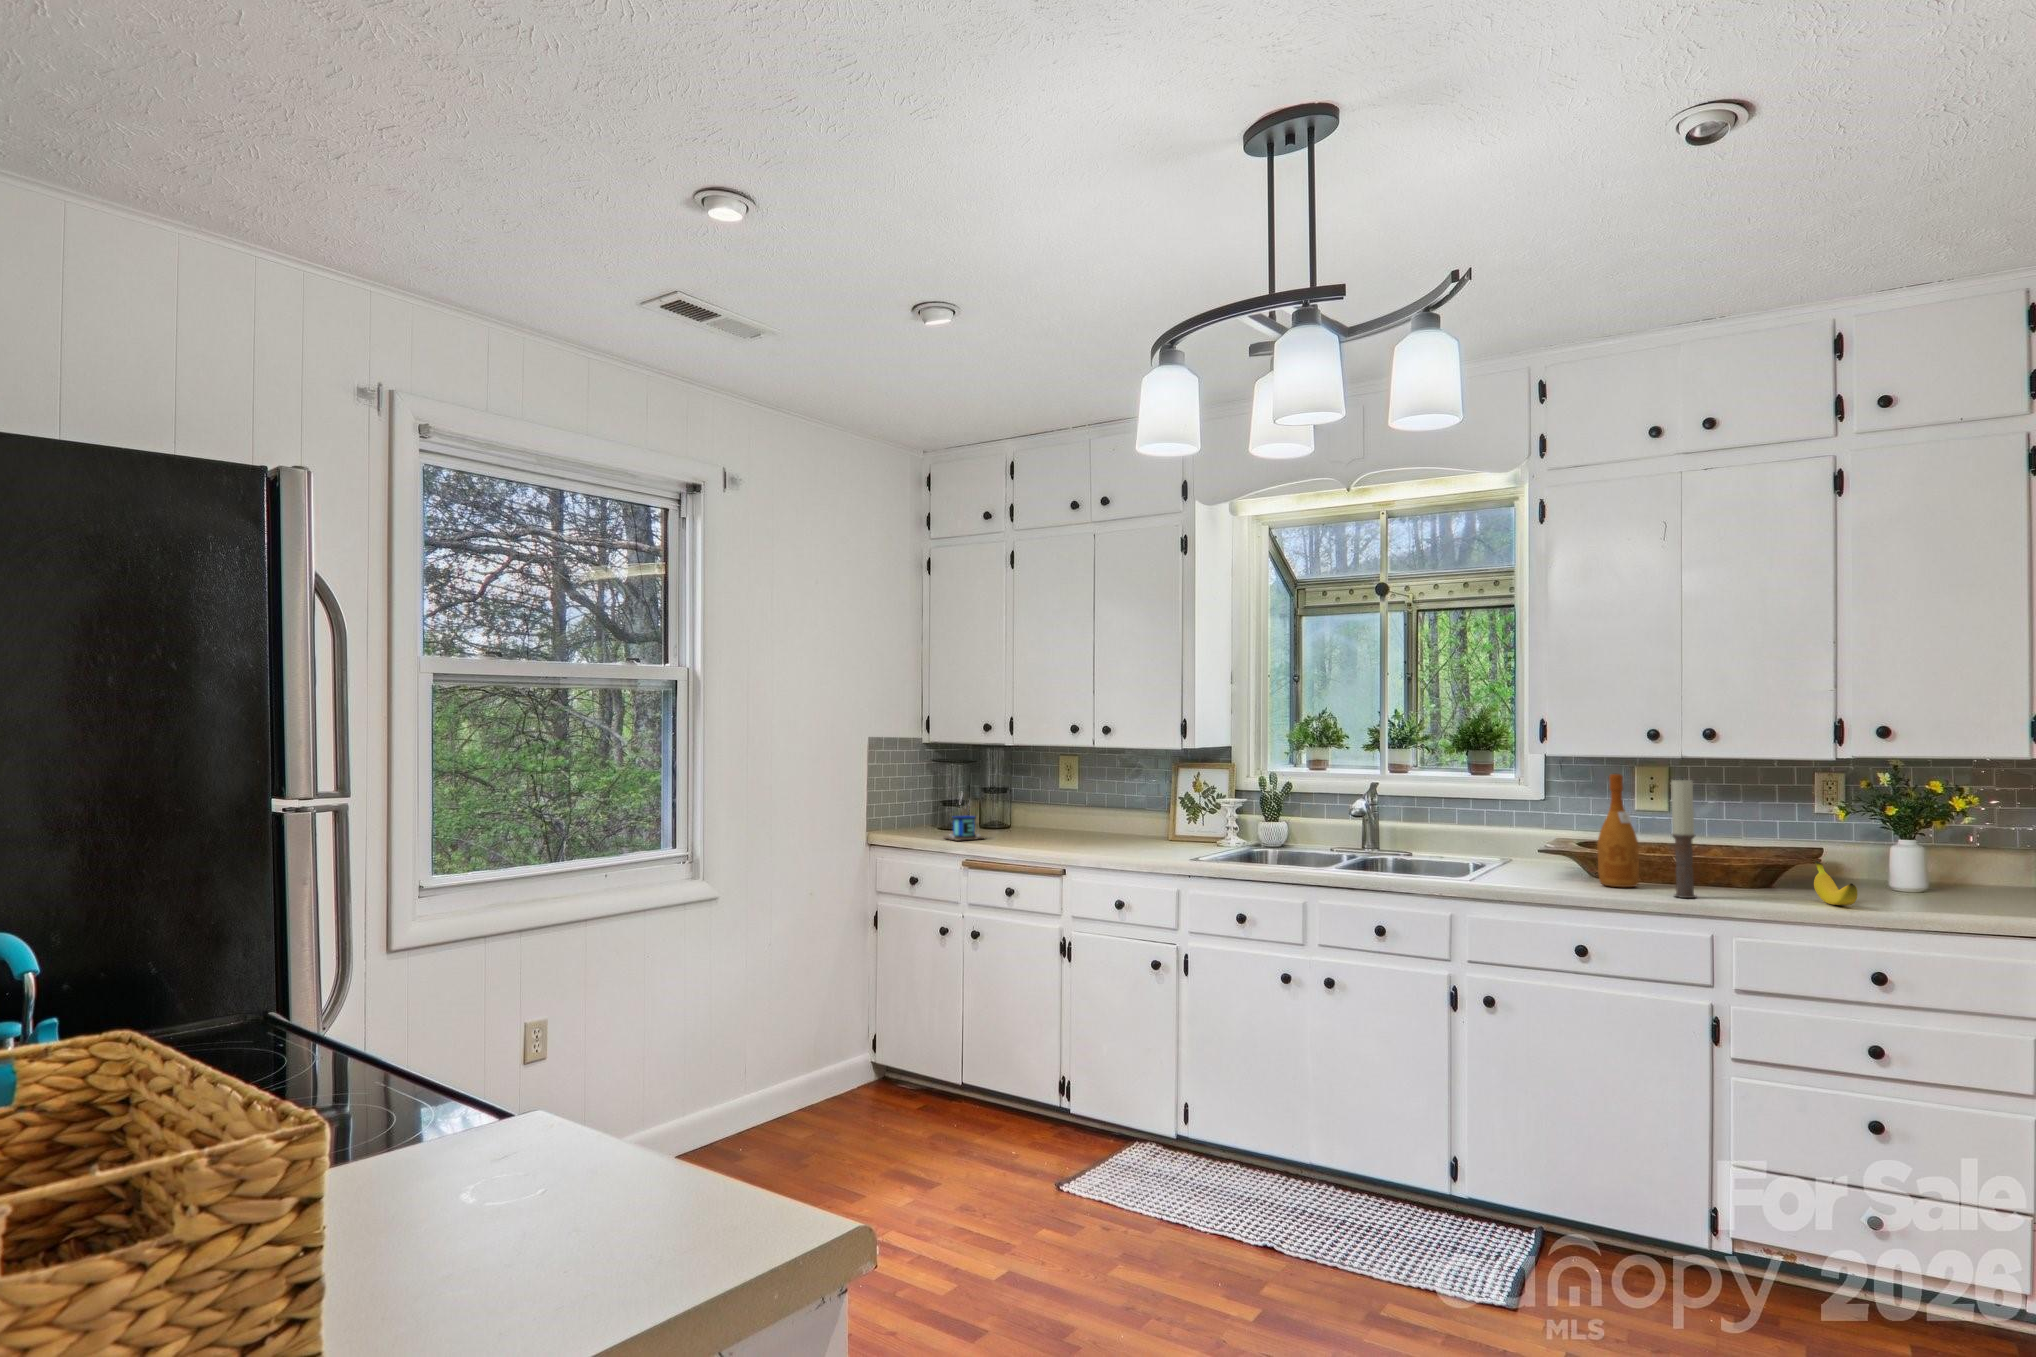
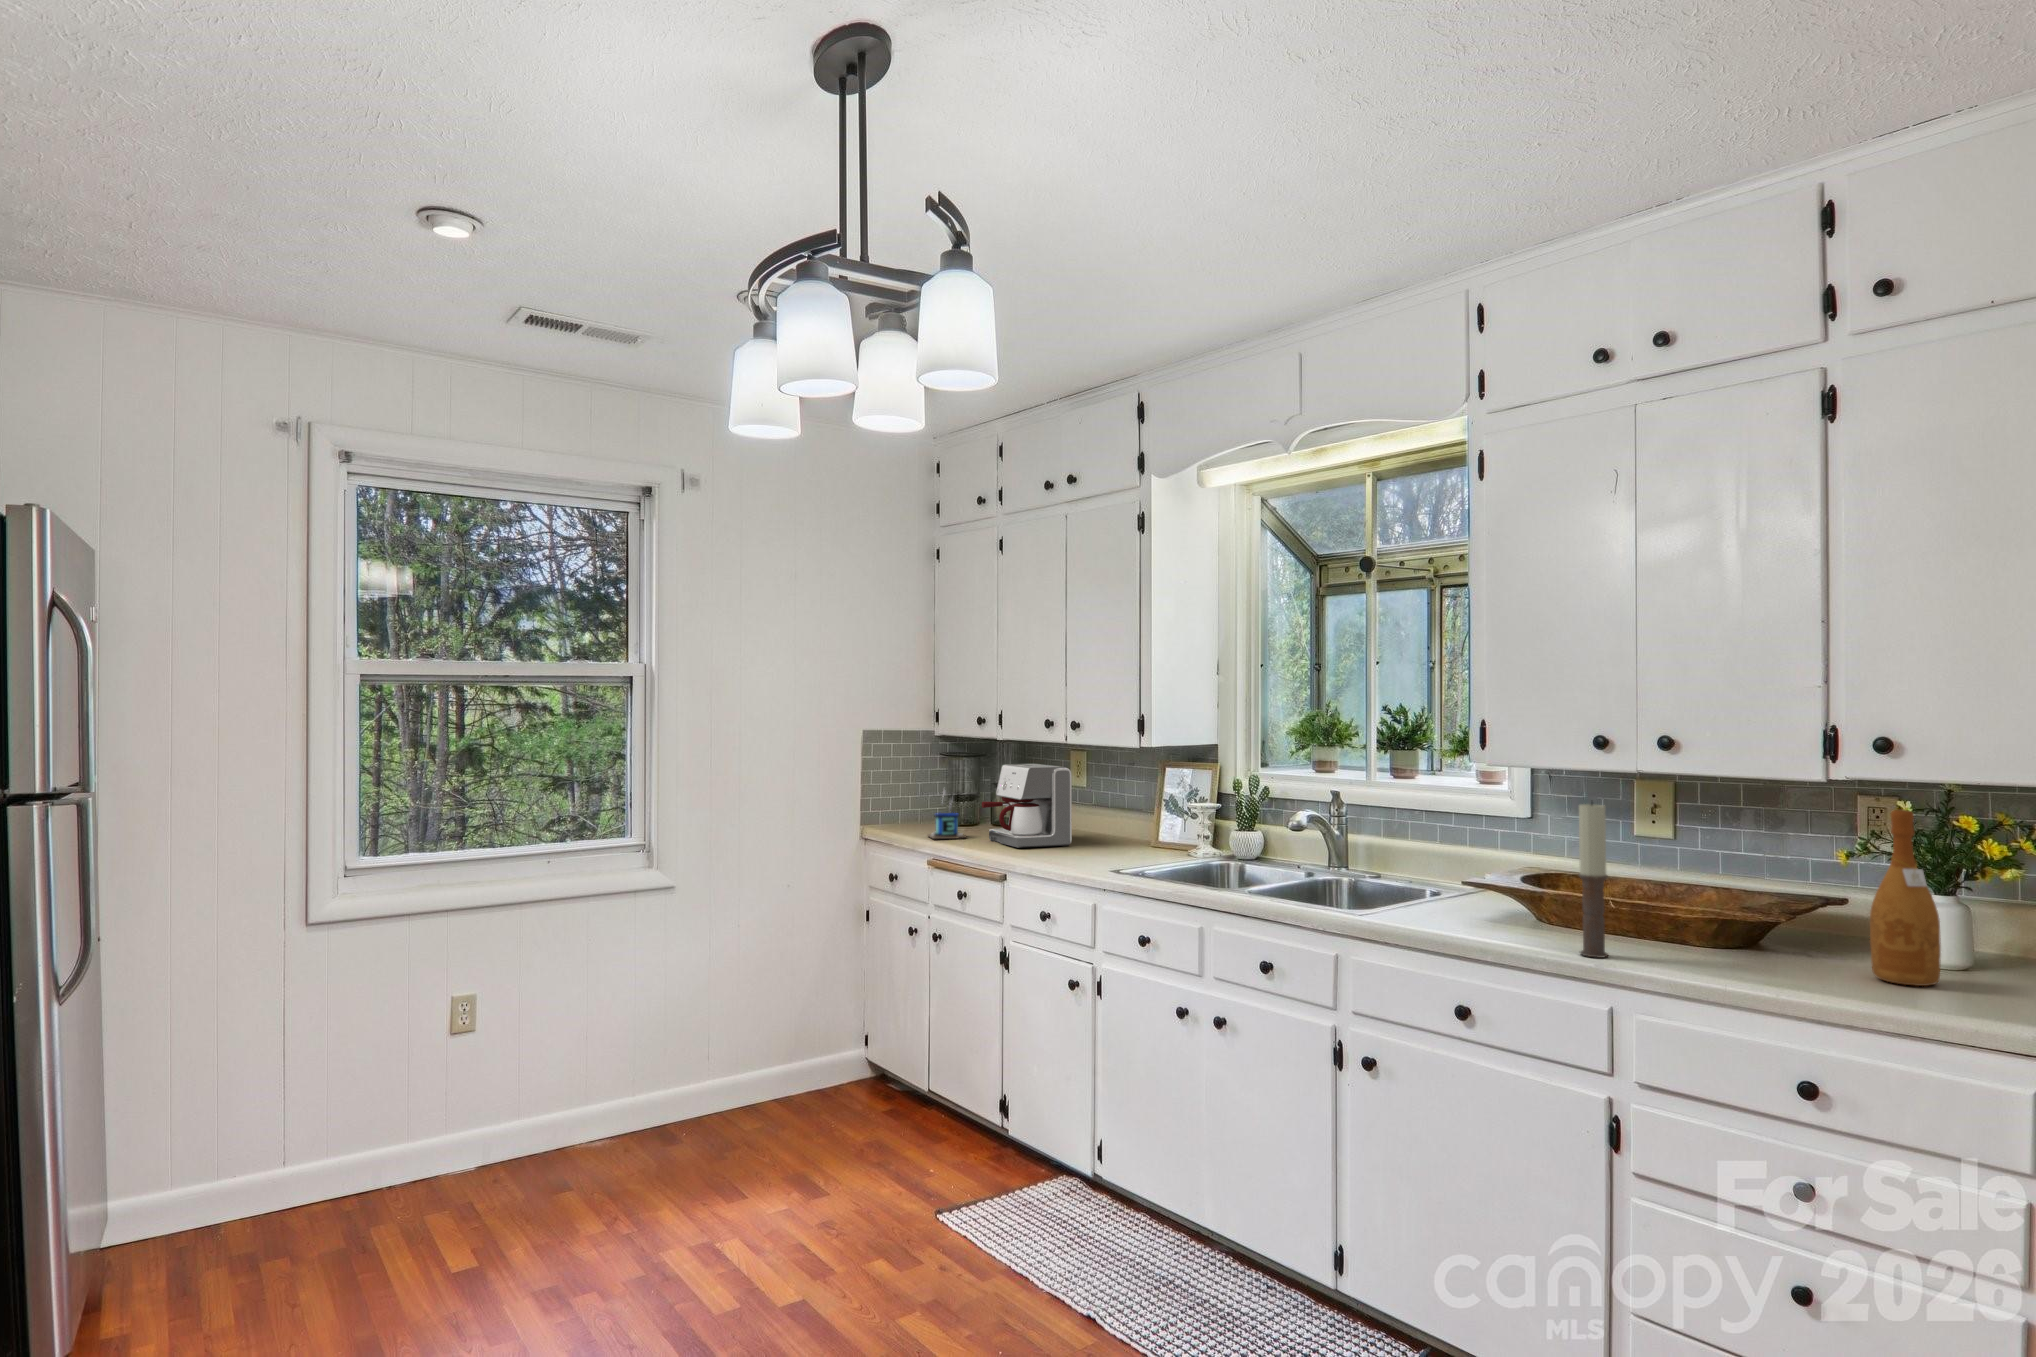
coffee maker: none [1010,767,1096,844] -> present [982,764,1072,848]
wine bottle: present [1598,773,1639,887] -> present [1870,809,1941,986]
banana: present [1814,861,1857,905] -> none [1768,919,1797,983]

